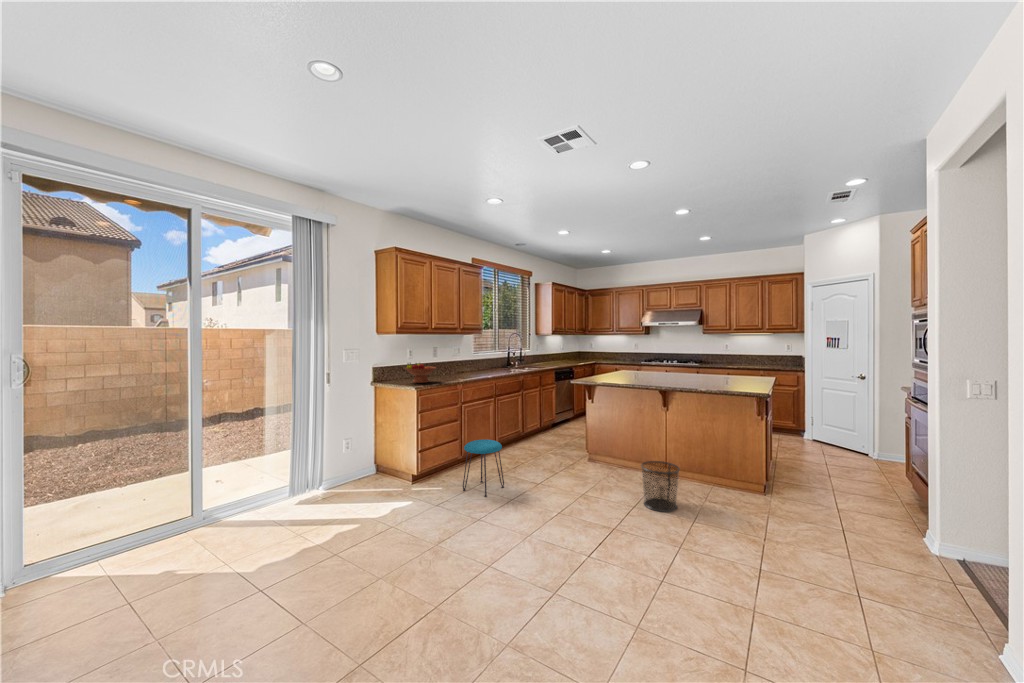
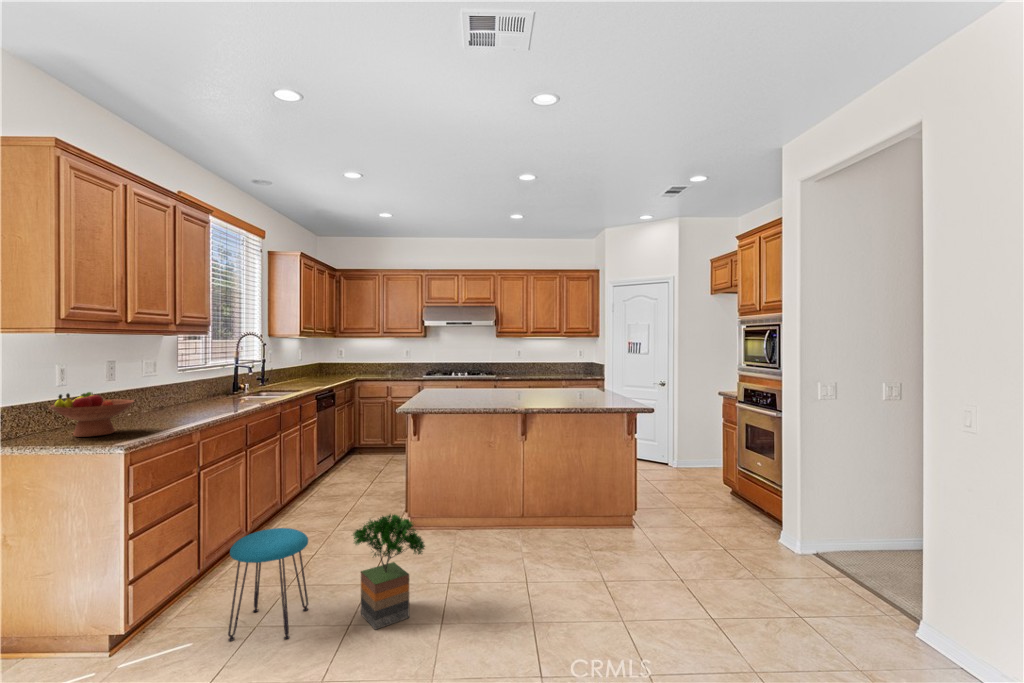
potted tree: none [518,441,558,505] -> present [353,514,425,629]
waste bin: present [641,461,680,512] -> none [526,509,577,580]

